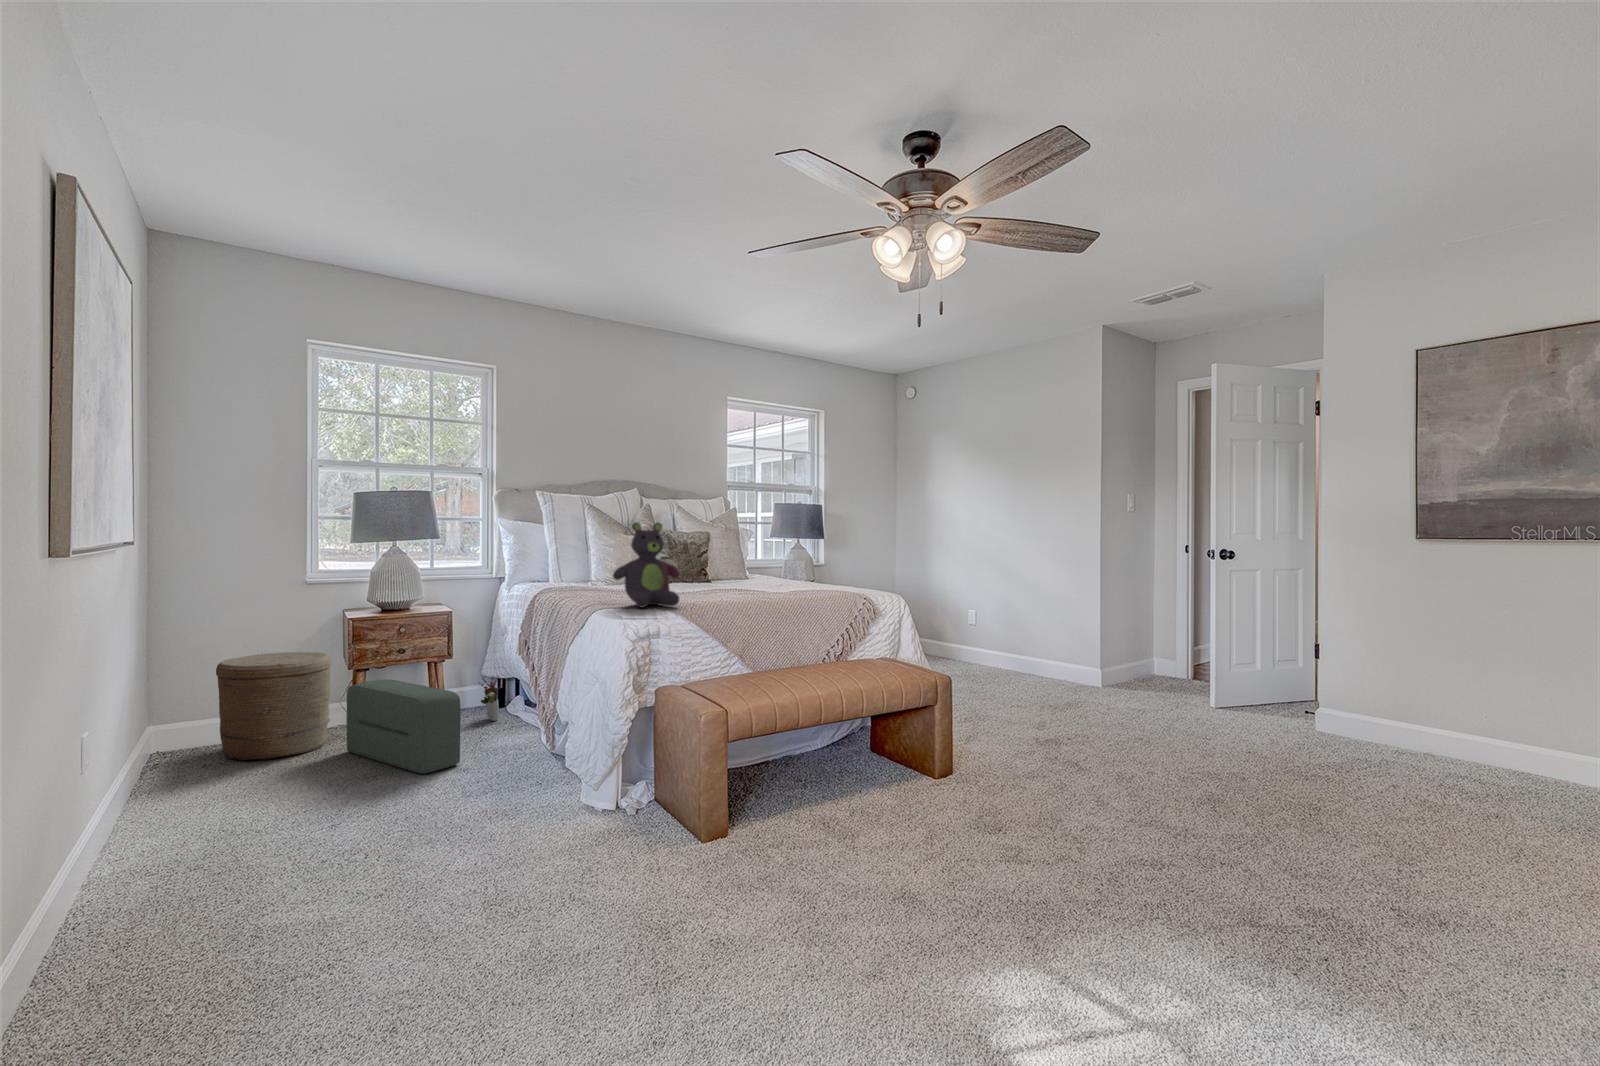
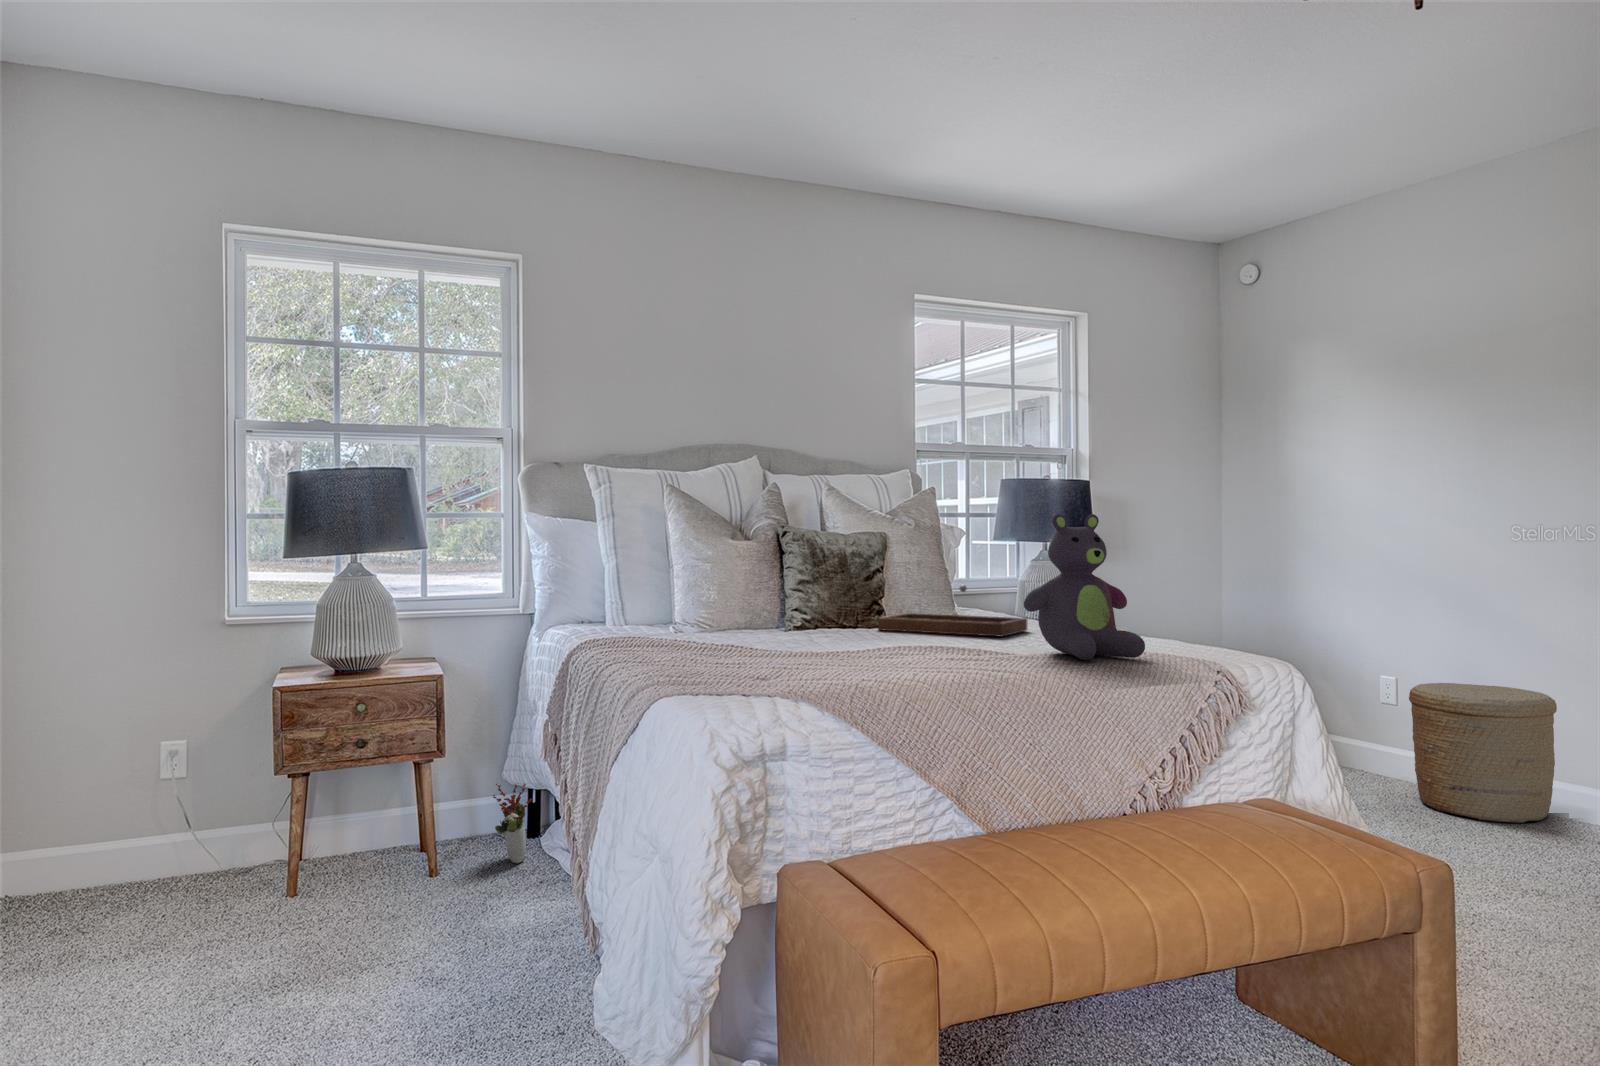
stuffed bear: present [613,522,680,607] -> present [1024,514,1145,660]
tray: none [705,560,784,587] -> present [878,585,1027,637]
woven basket: present [216,652,331,761] -> present [1409,683,1557,823]
pouf: present [347,679,460,774] -> none [261,794,431,988]

